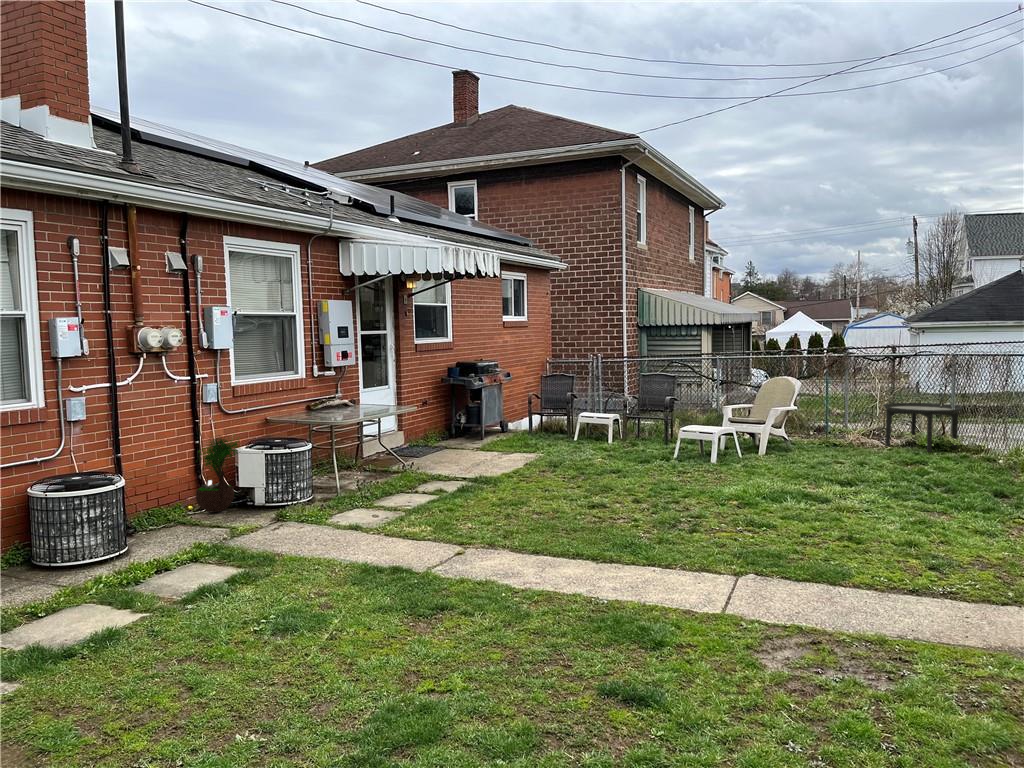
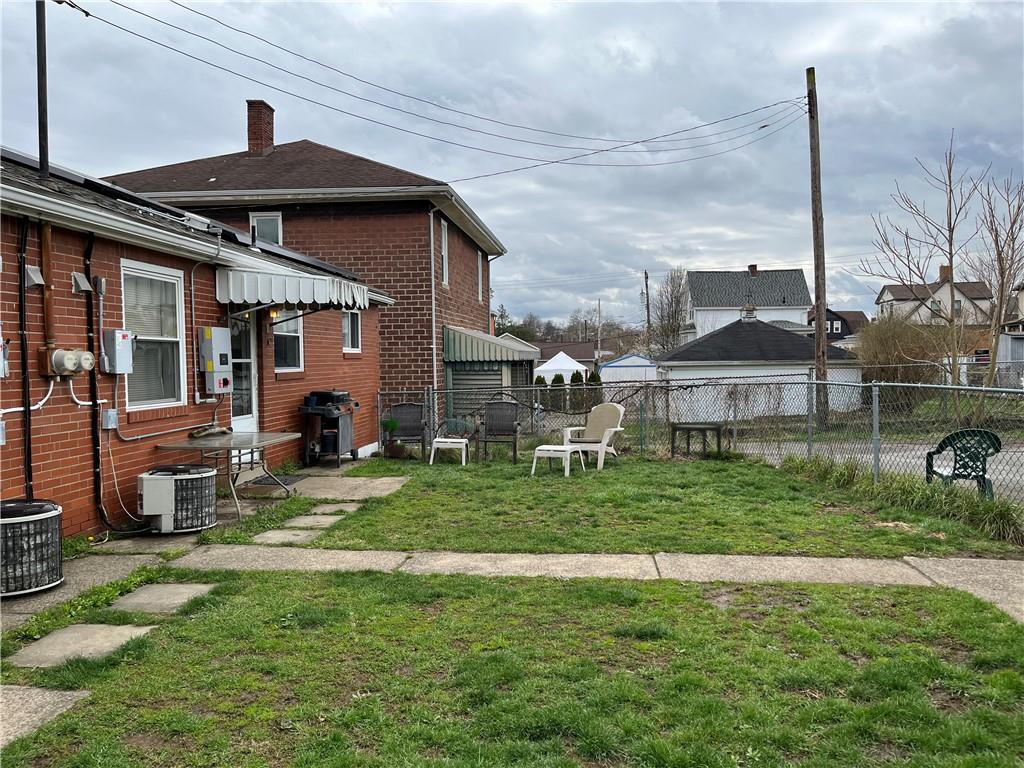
potted tree: present [196,436,240,513] -> present [380,418,406,457]

